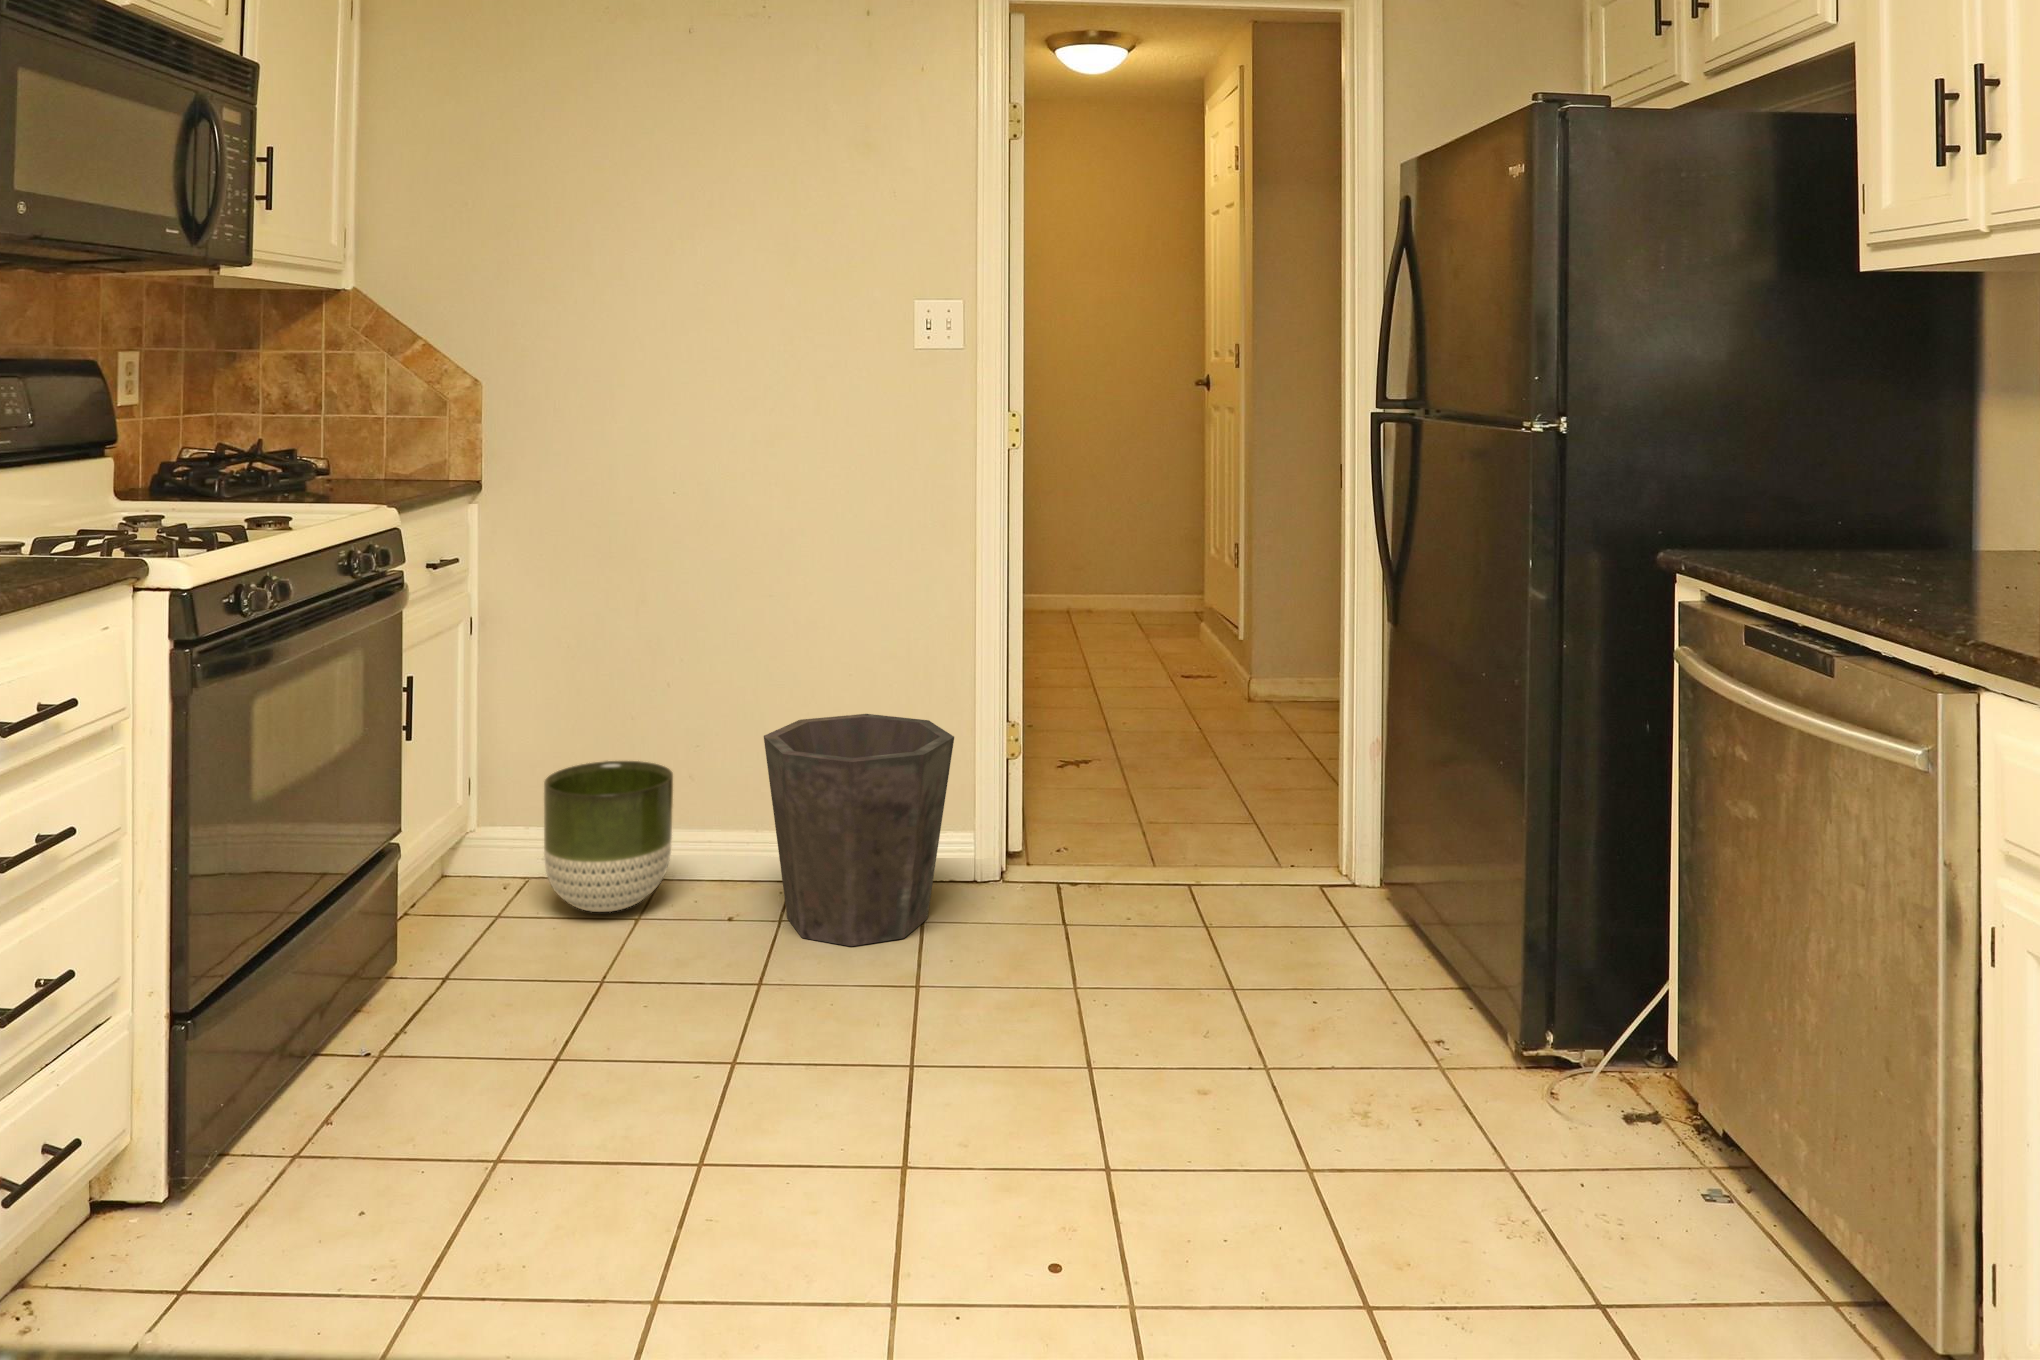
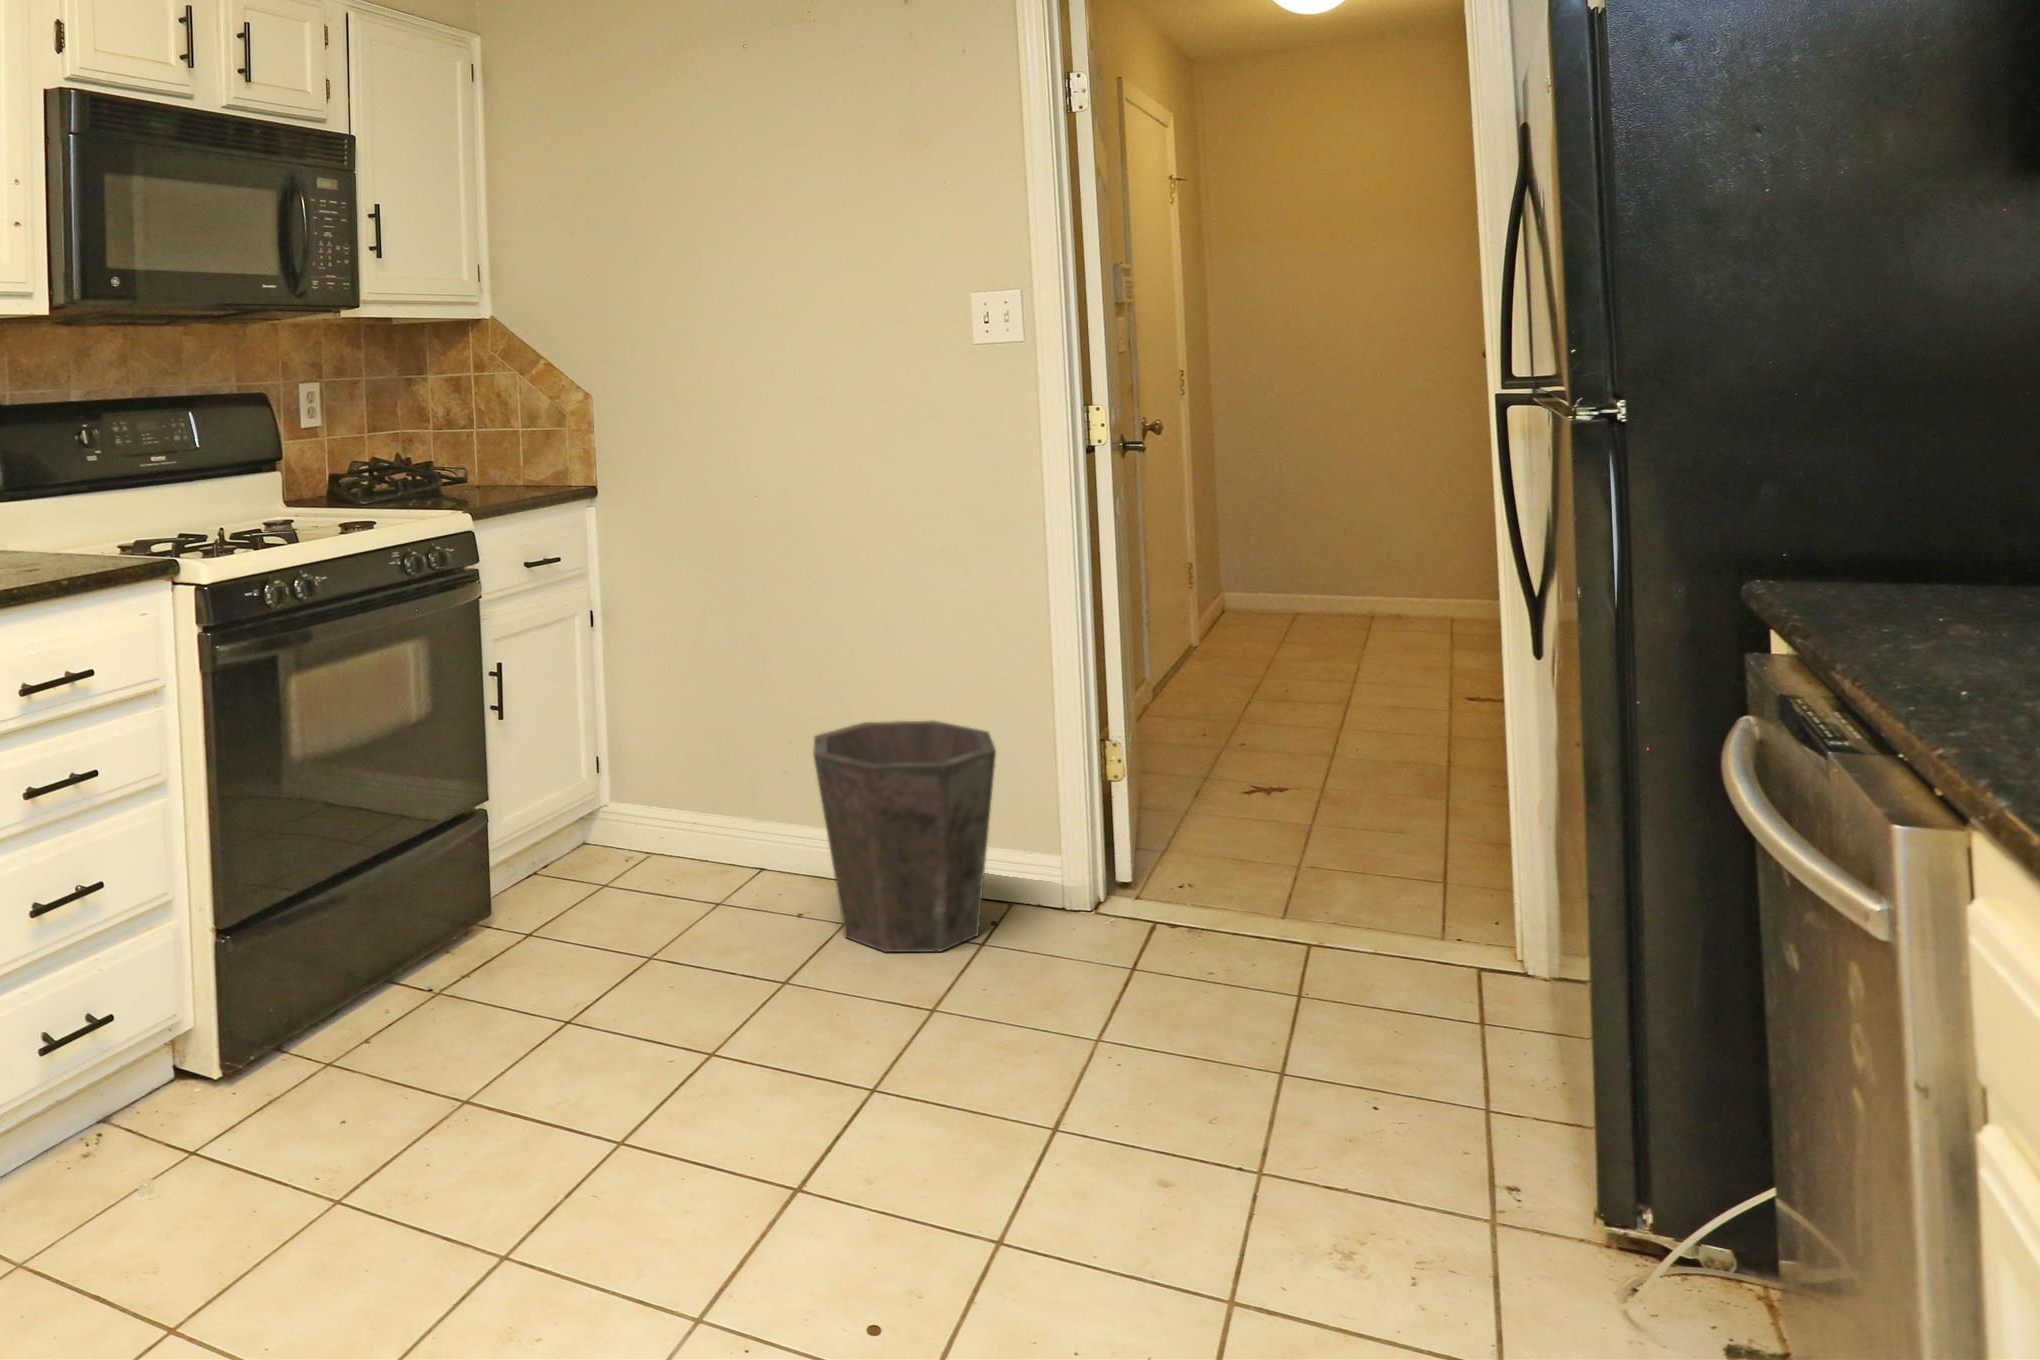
planter: present [544,761,673,912] -> none [633,750,751,890]

